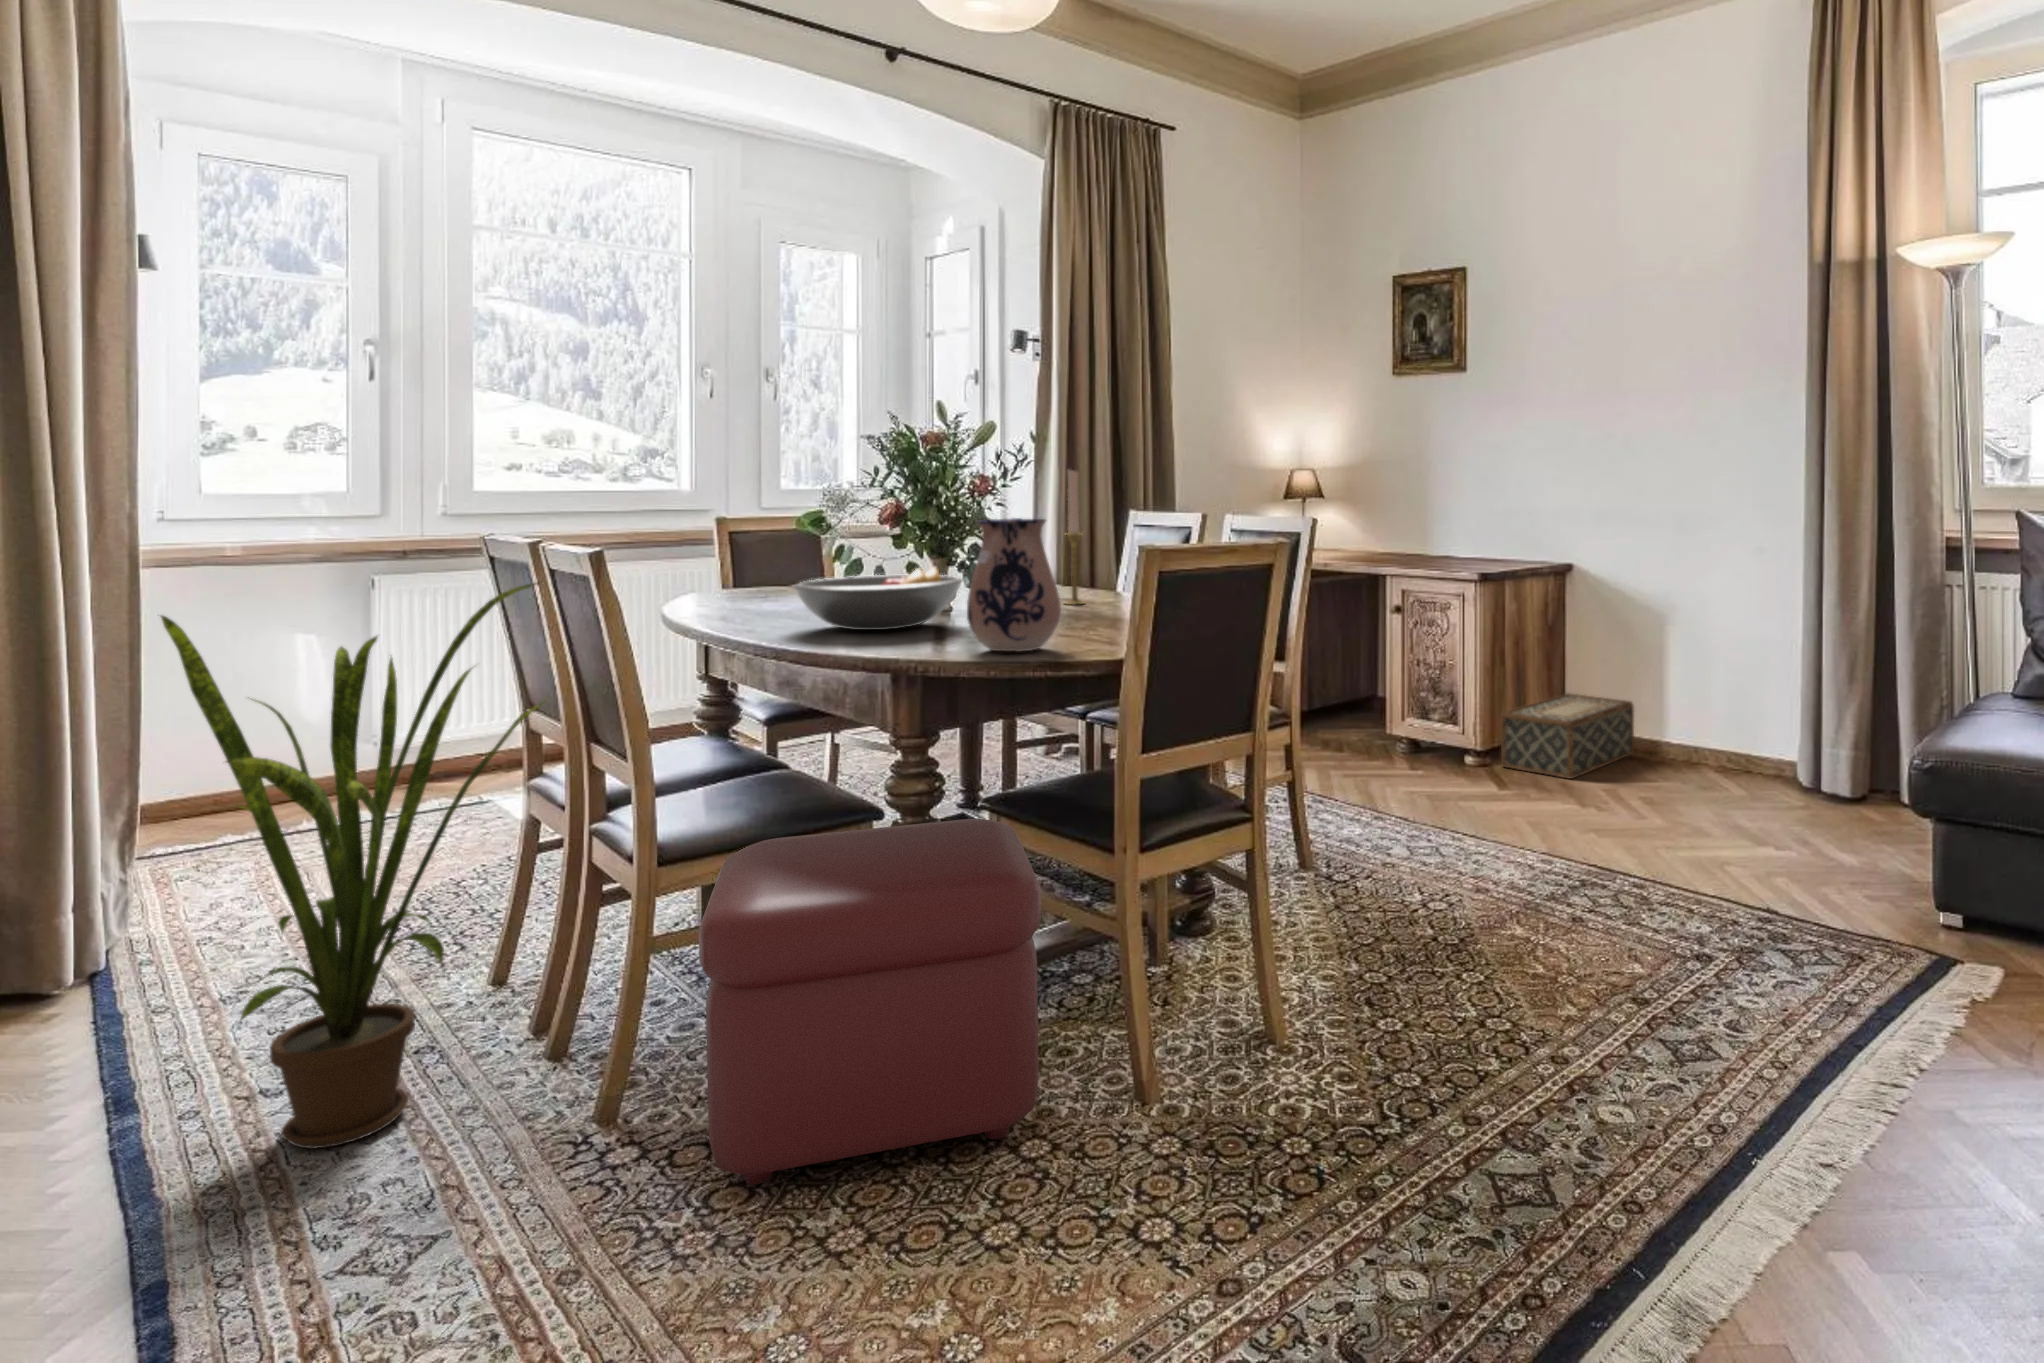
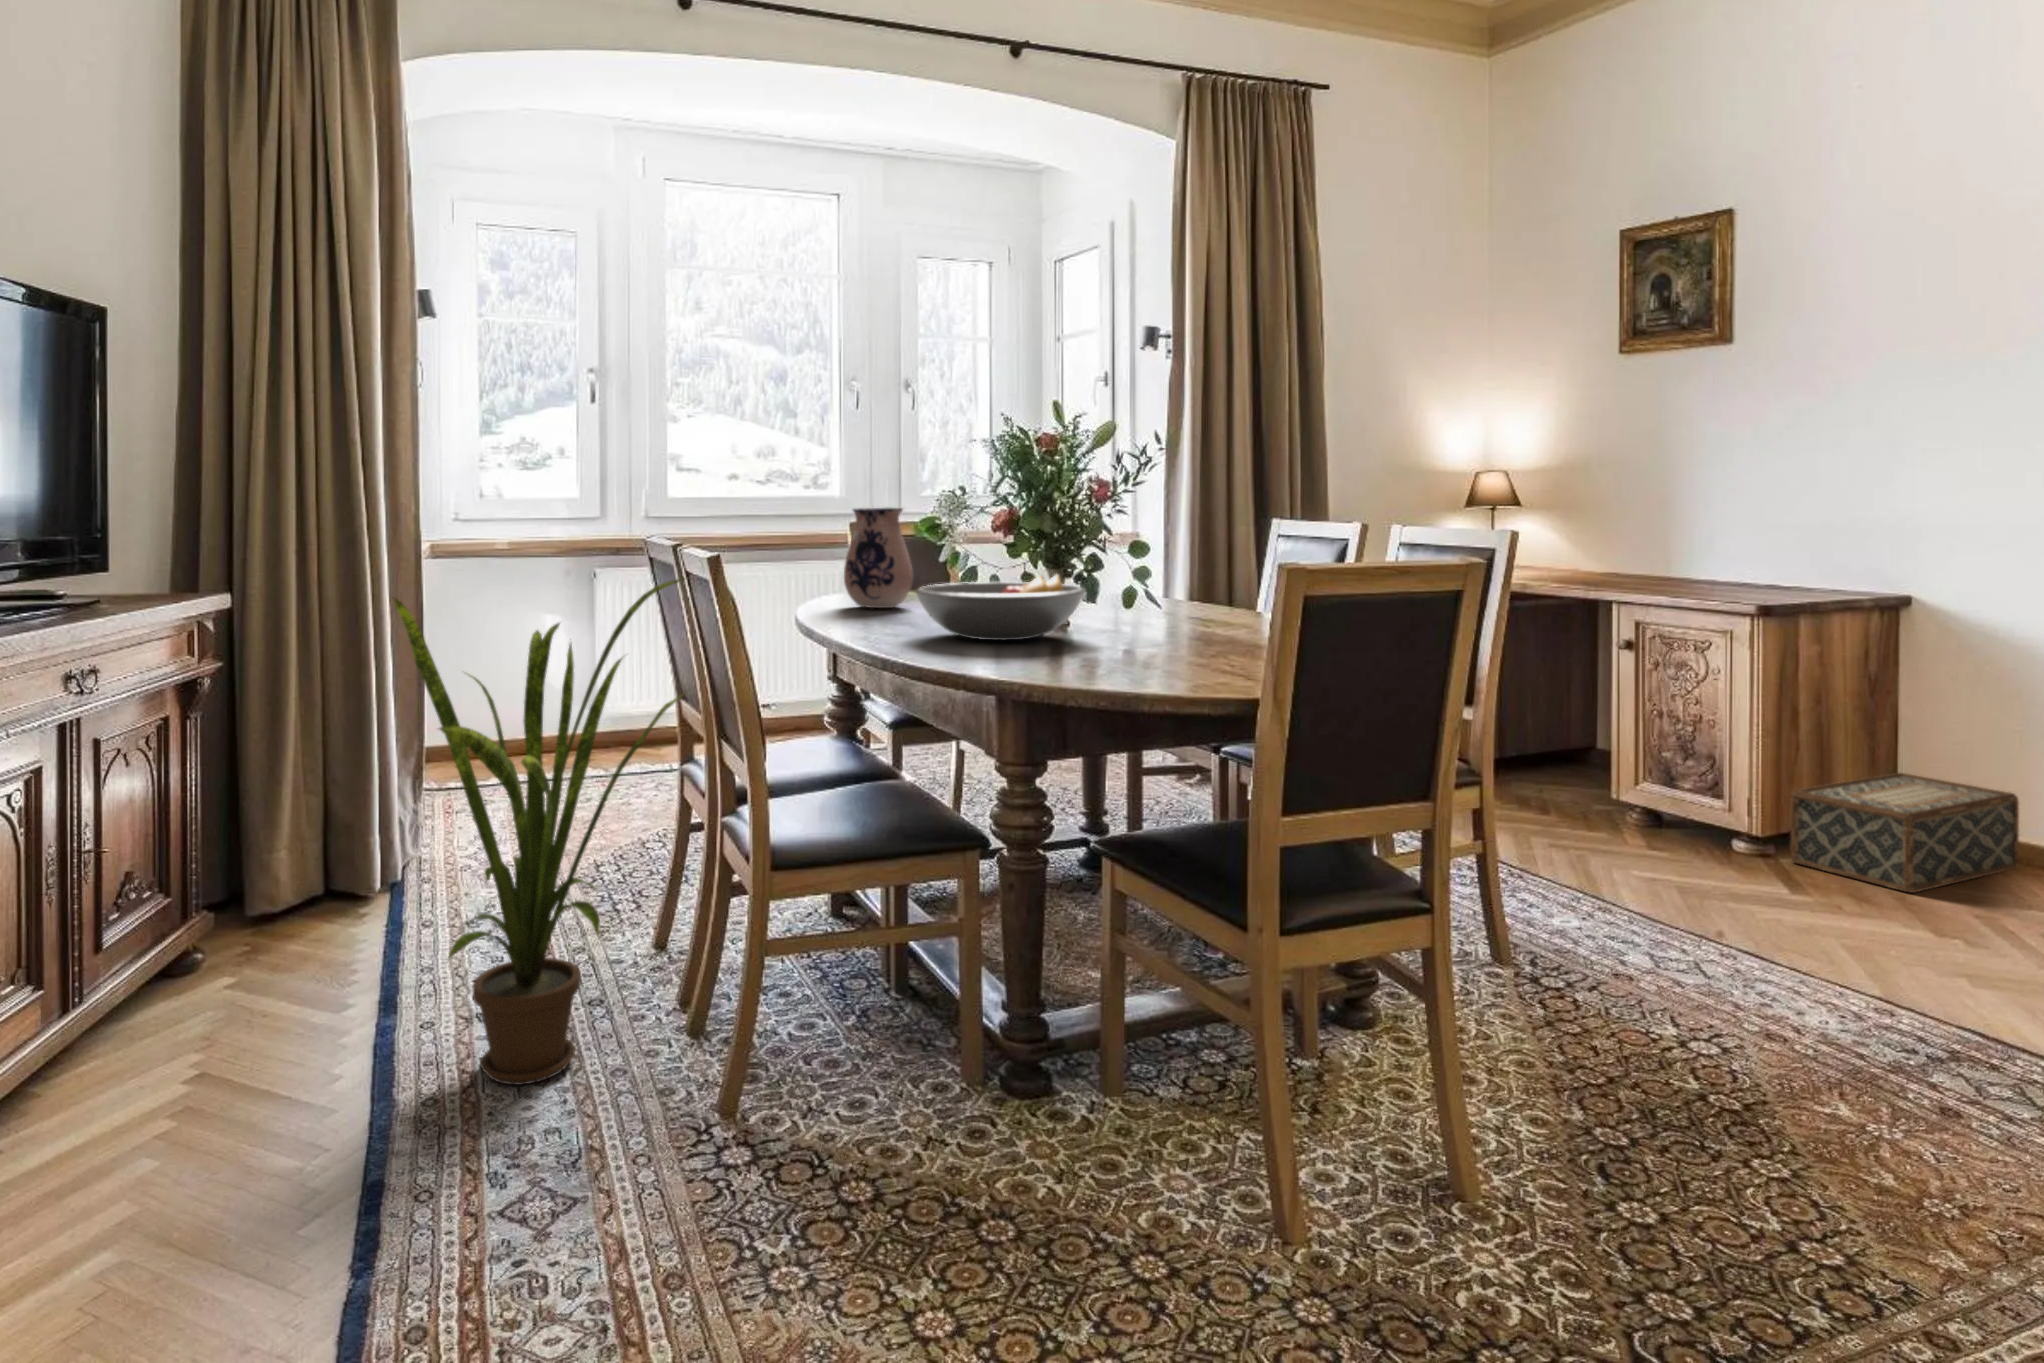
candlestick: present [1066,469,1084,604] -> none [1199,468,1226,622]
ceramic pitcher: present [967,518,1061,651] -> present [844,508,913,608]
ottoman: present [699,819,1041,1185] -> none [802,855,1160,1241]

